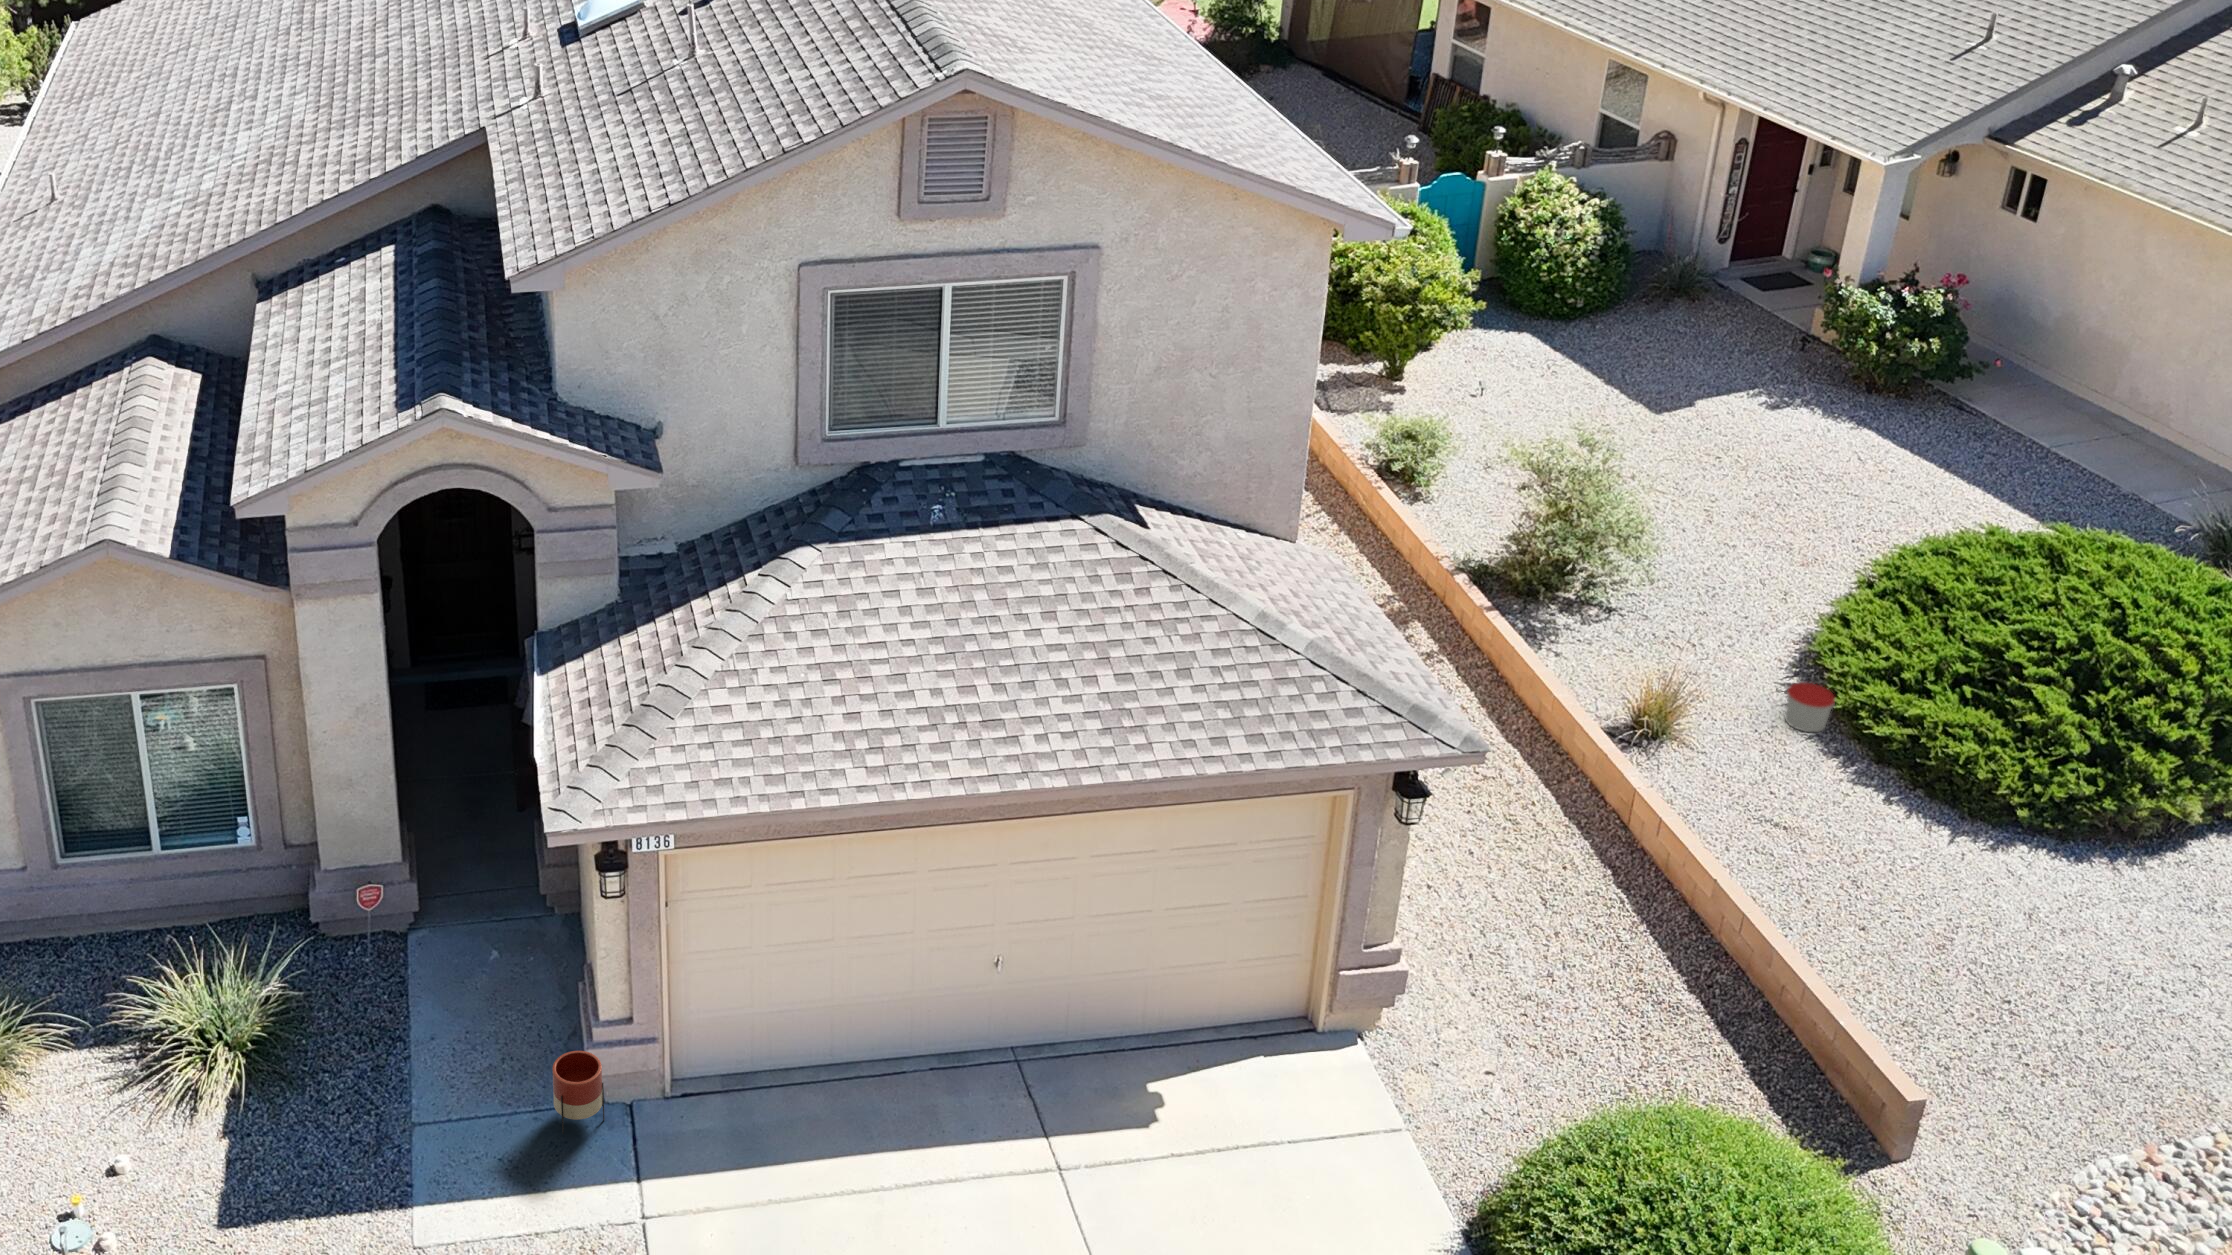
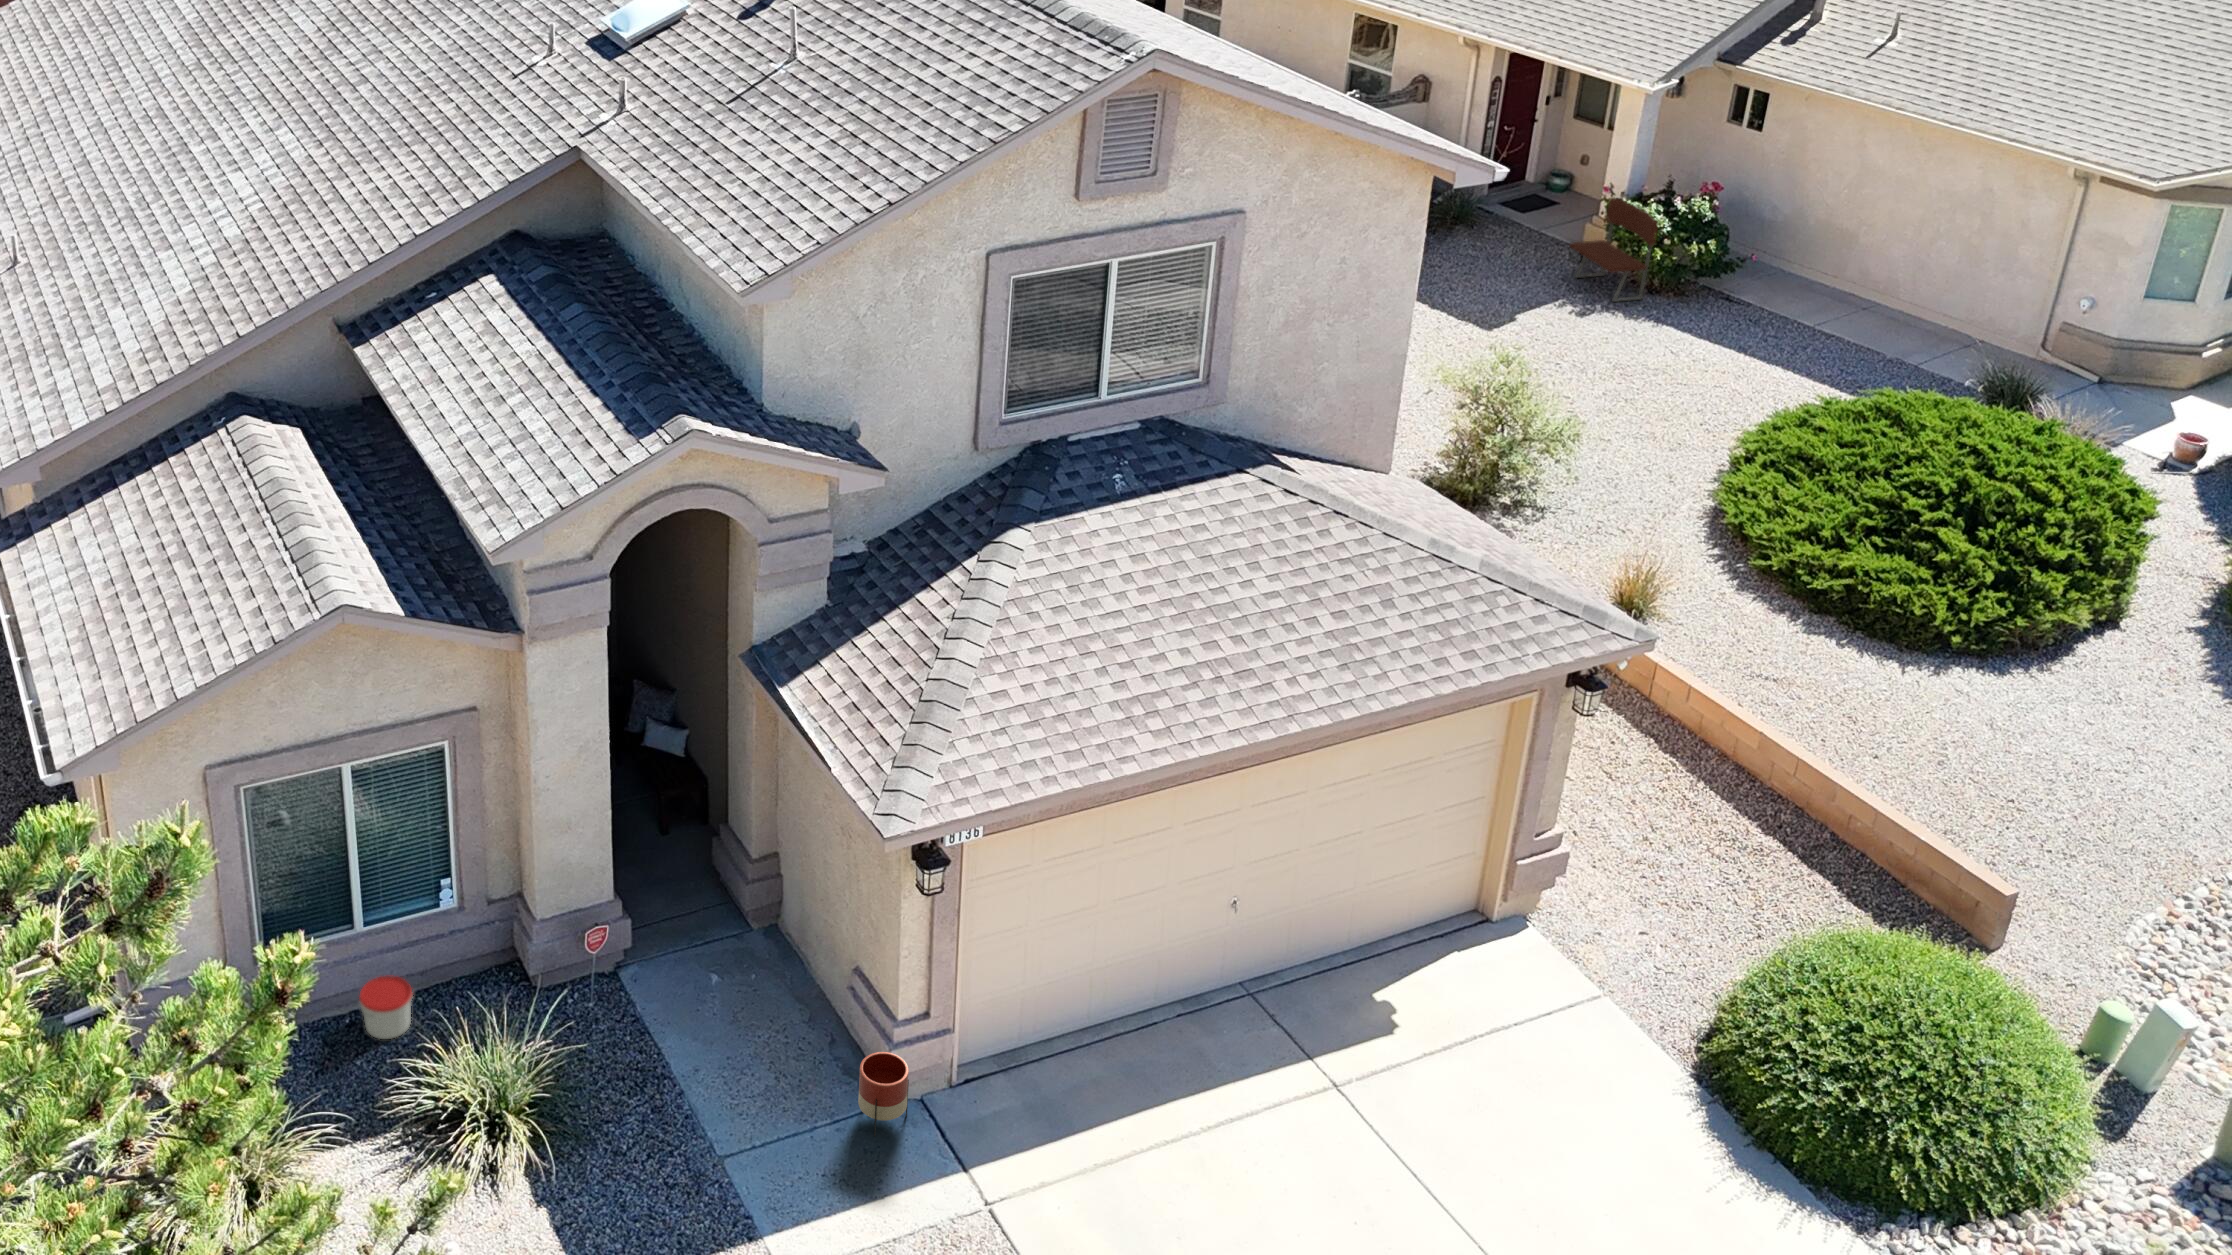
bench: none [1783,283,1878,400] -> present [1570,198,1659,302]
bucket: present [1785,682,1835,732] -> present [359,976,413,1039]

